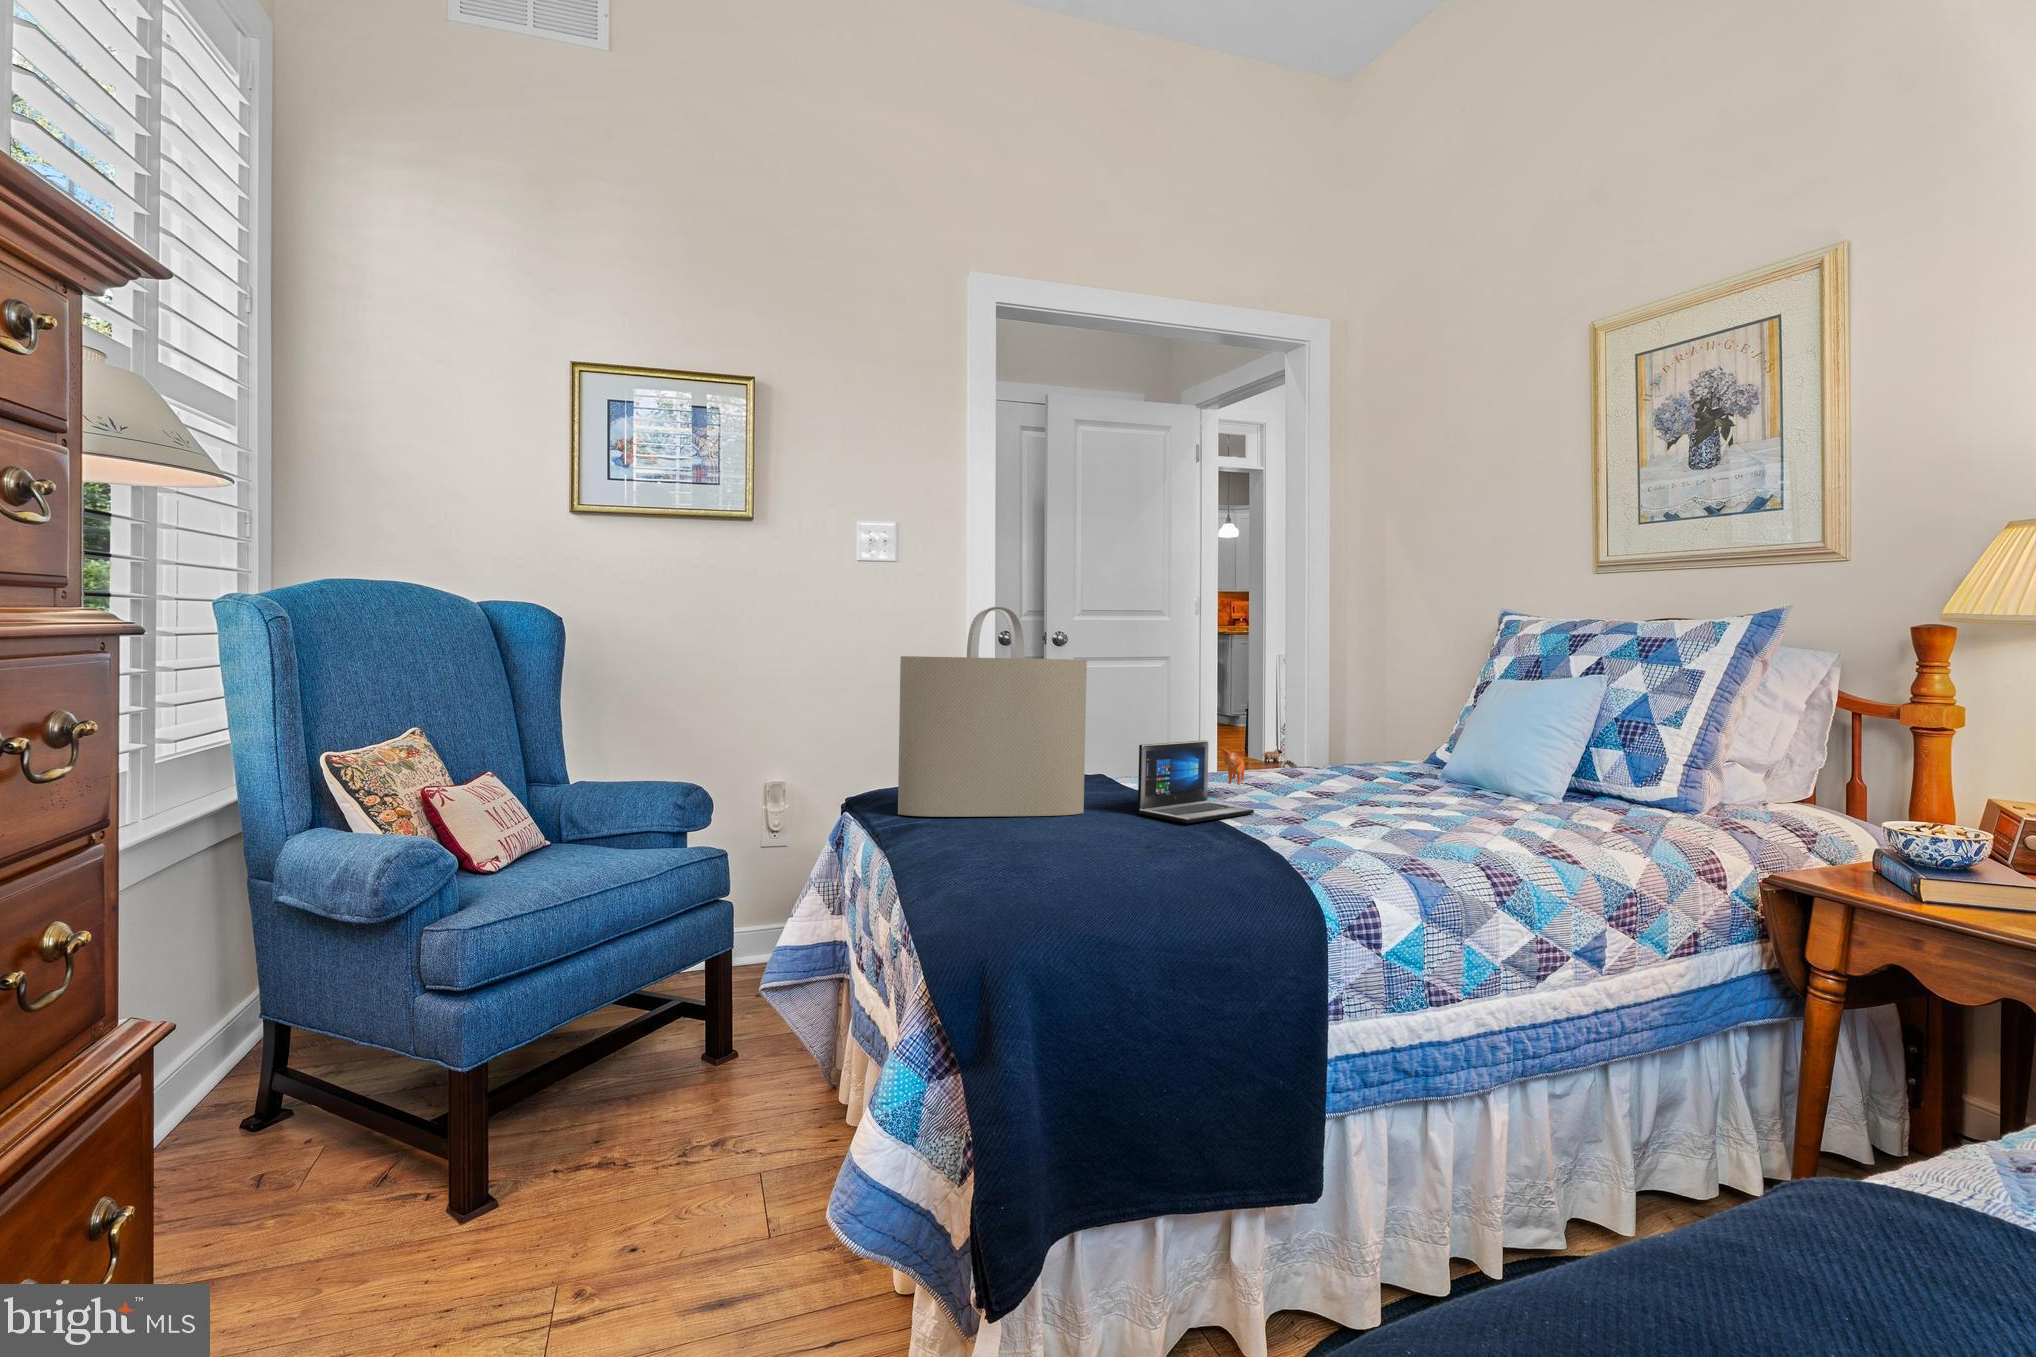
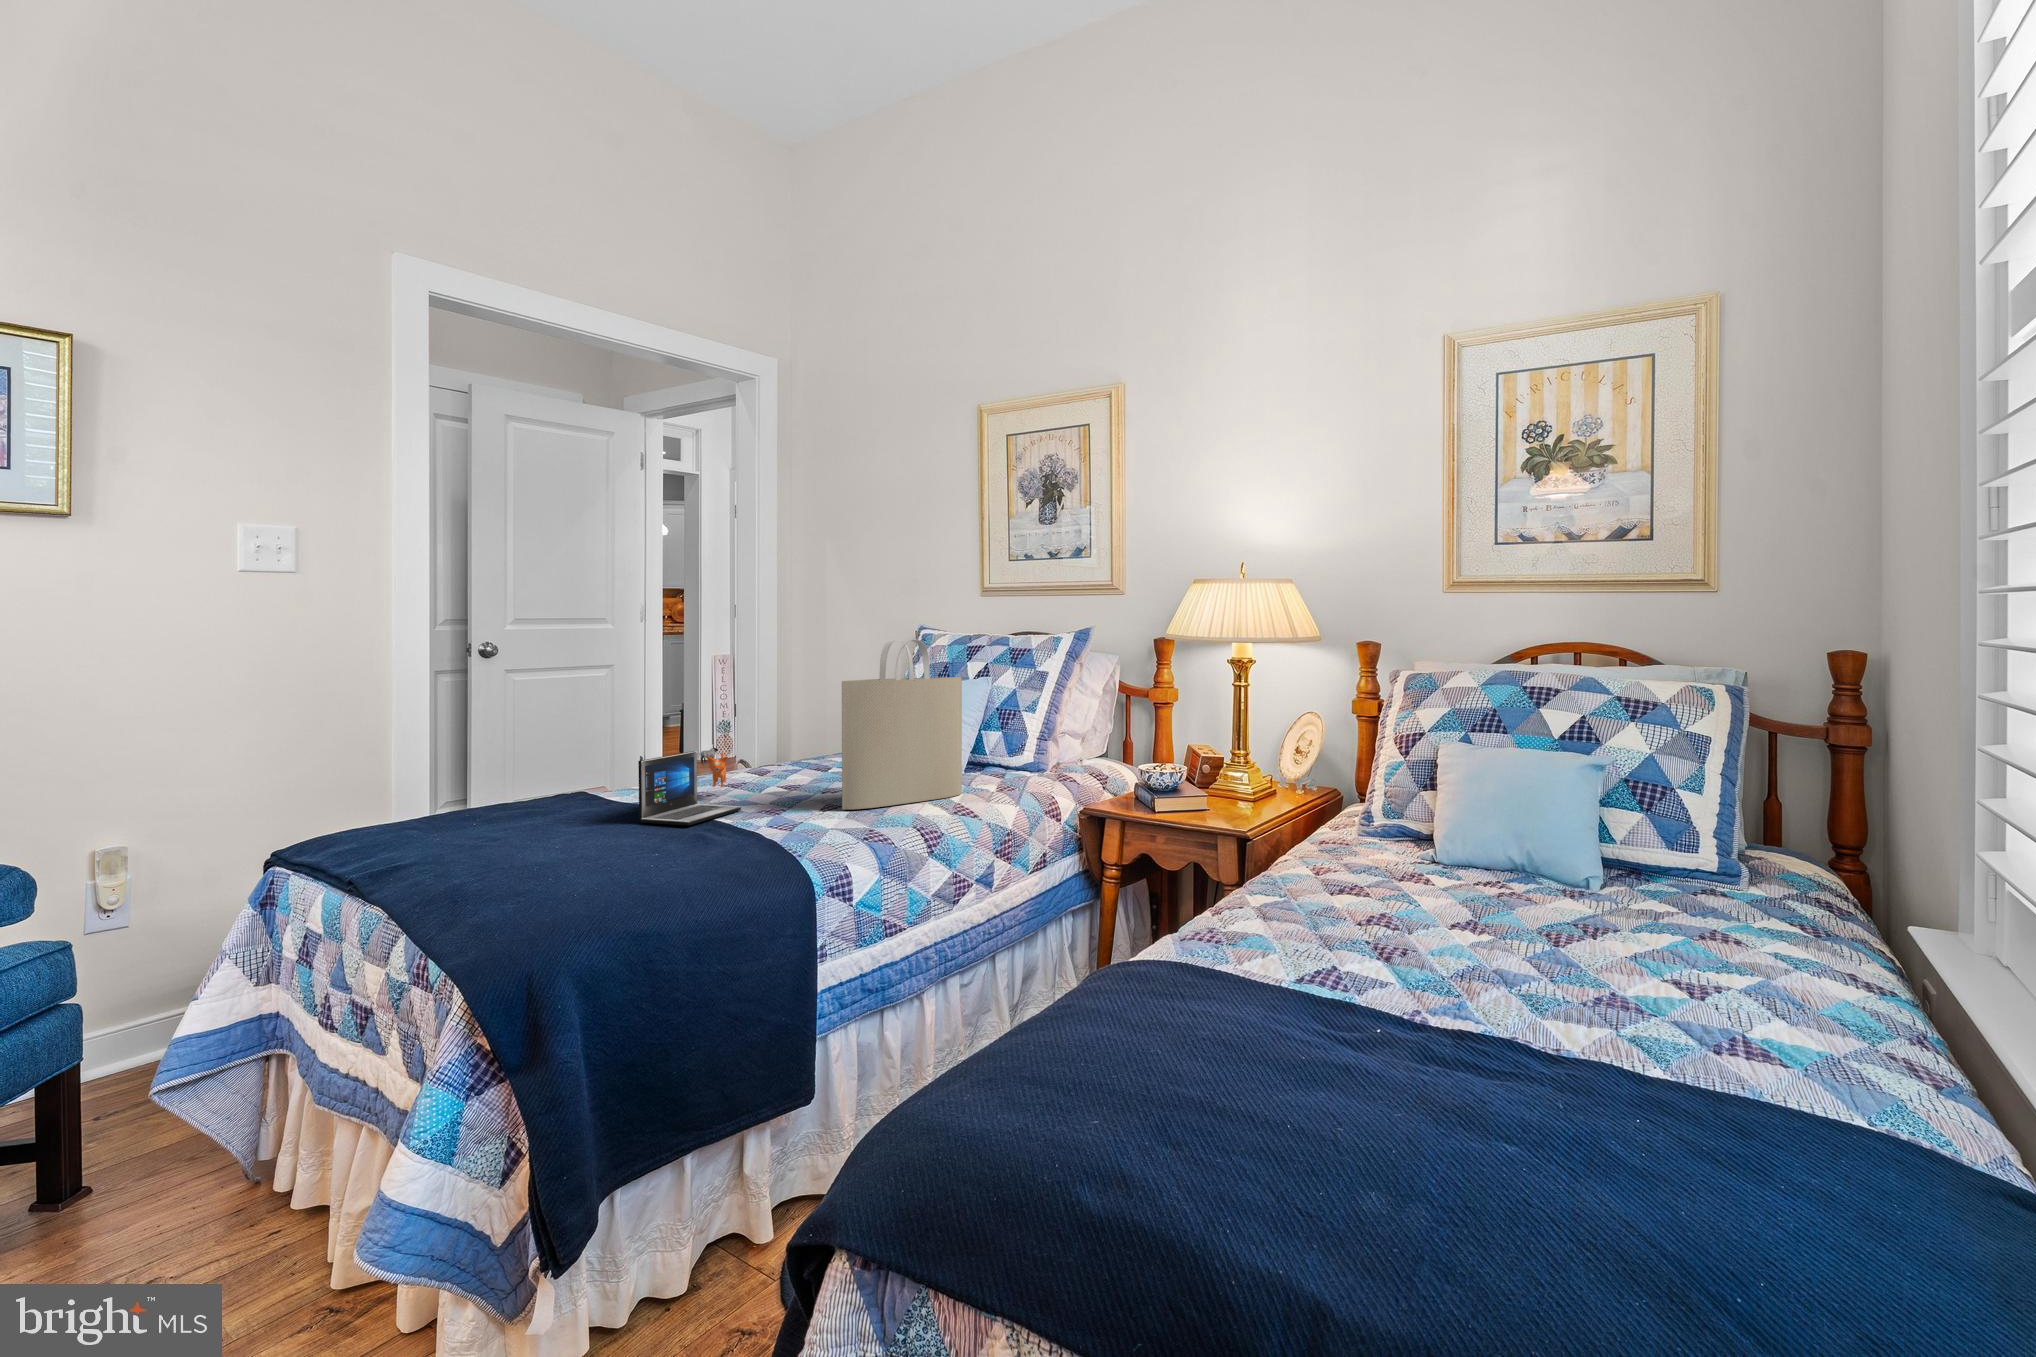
tote bag: present [898,607,1087,817] -> present [842,639,962,810]

